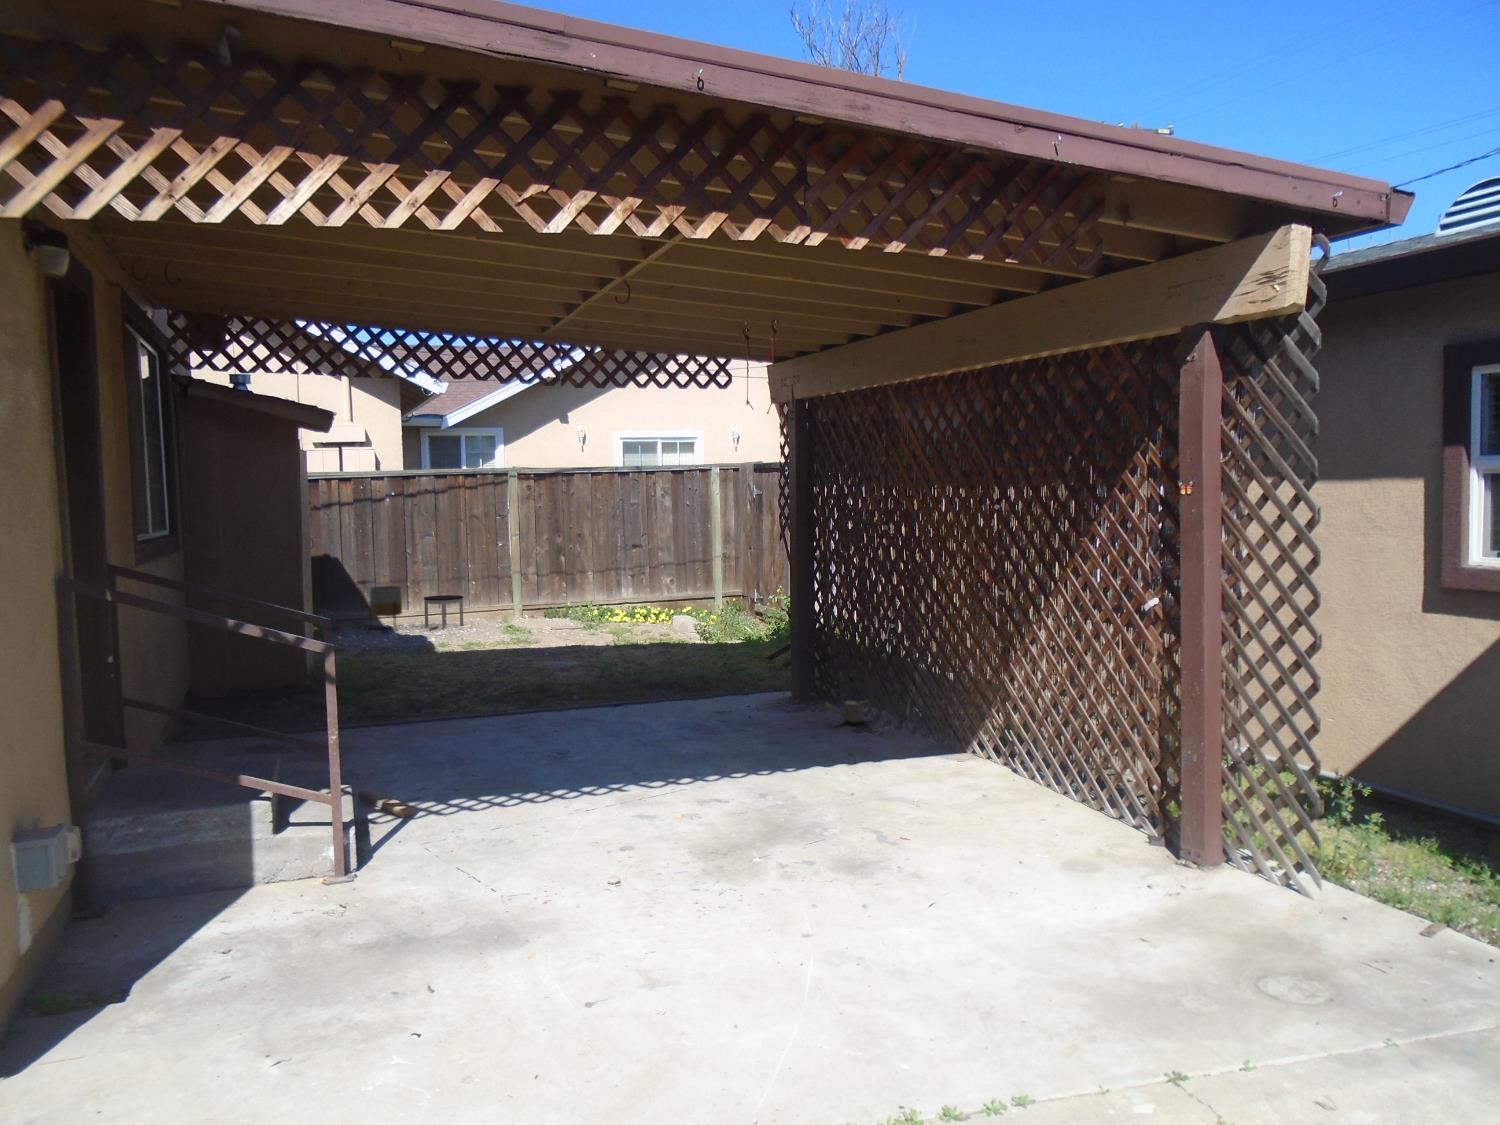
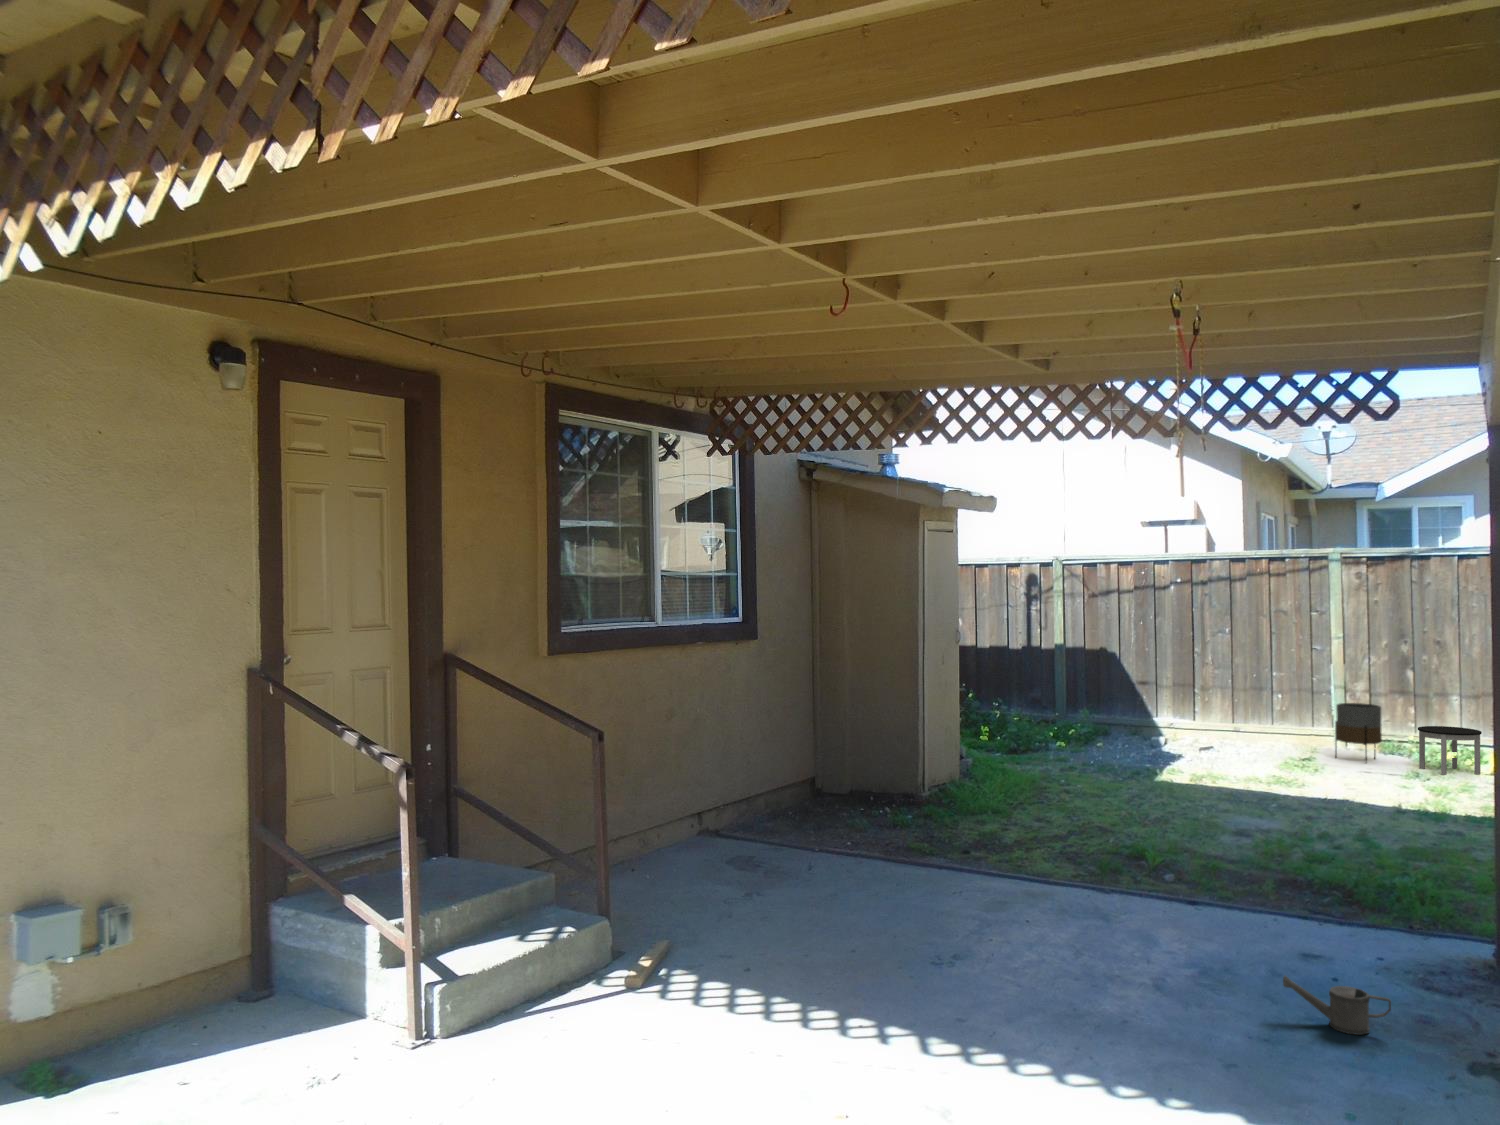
planter: present [369,586,402,627] -> present [1335,703,1382,763]
round table: present [424,595,463,629] -> present [1418,726,1482,775]

